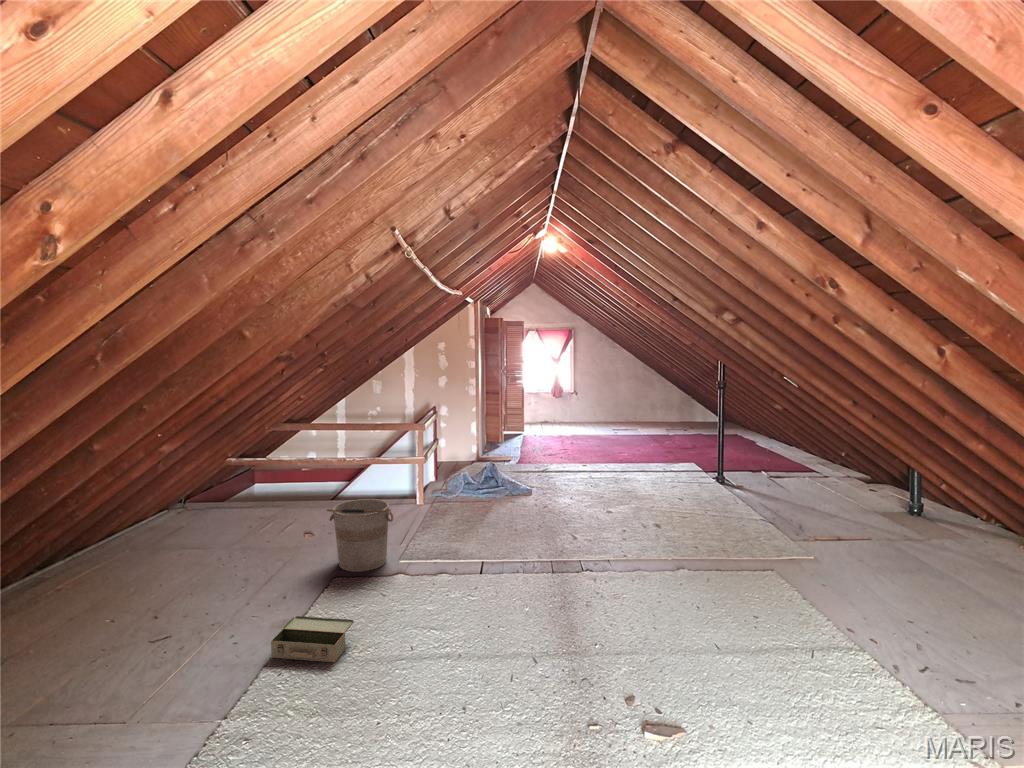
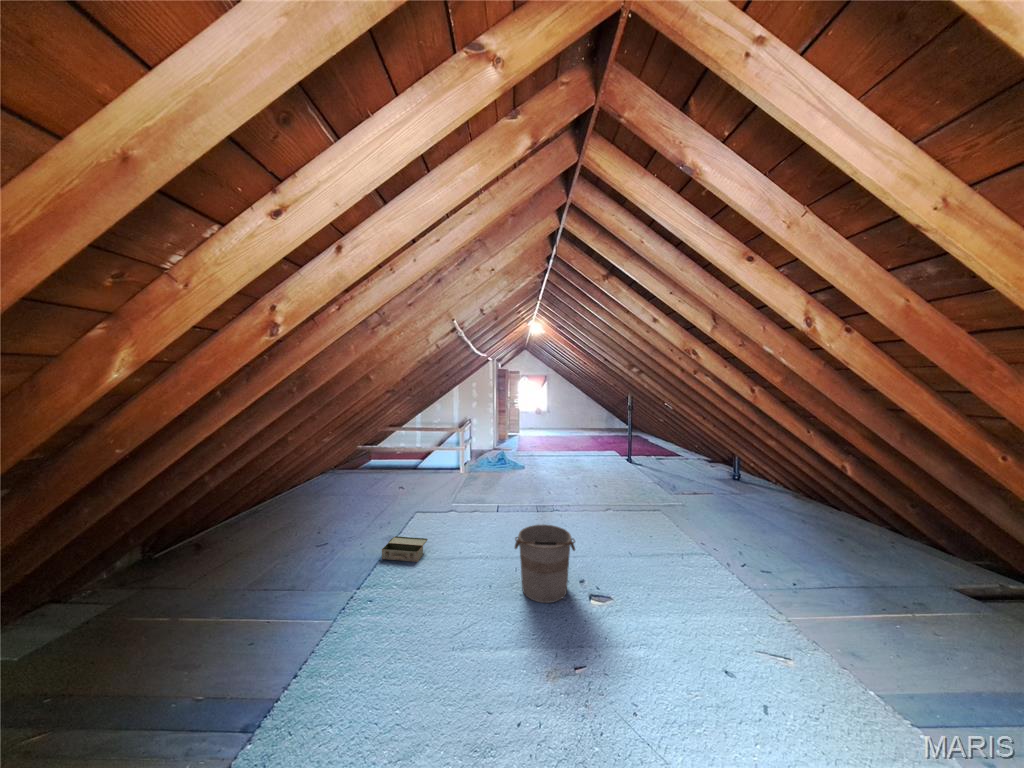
bucket: present [327,499,393,572] -> present [515,525,575,603]

